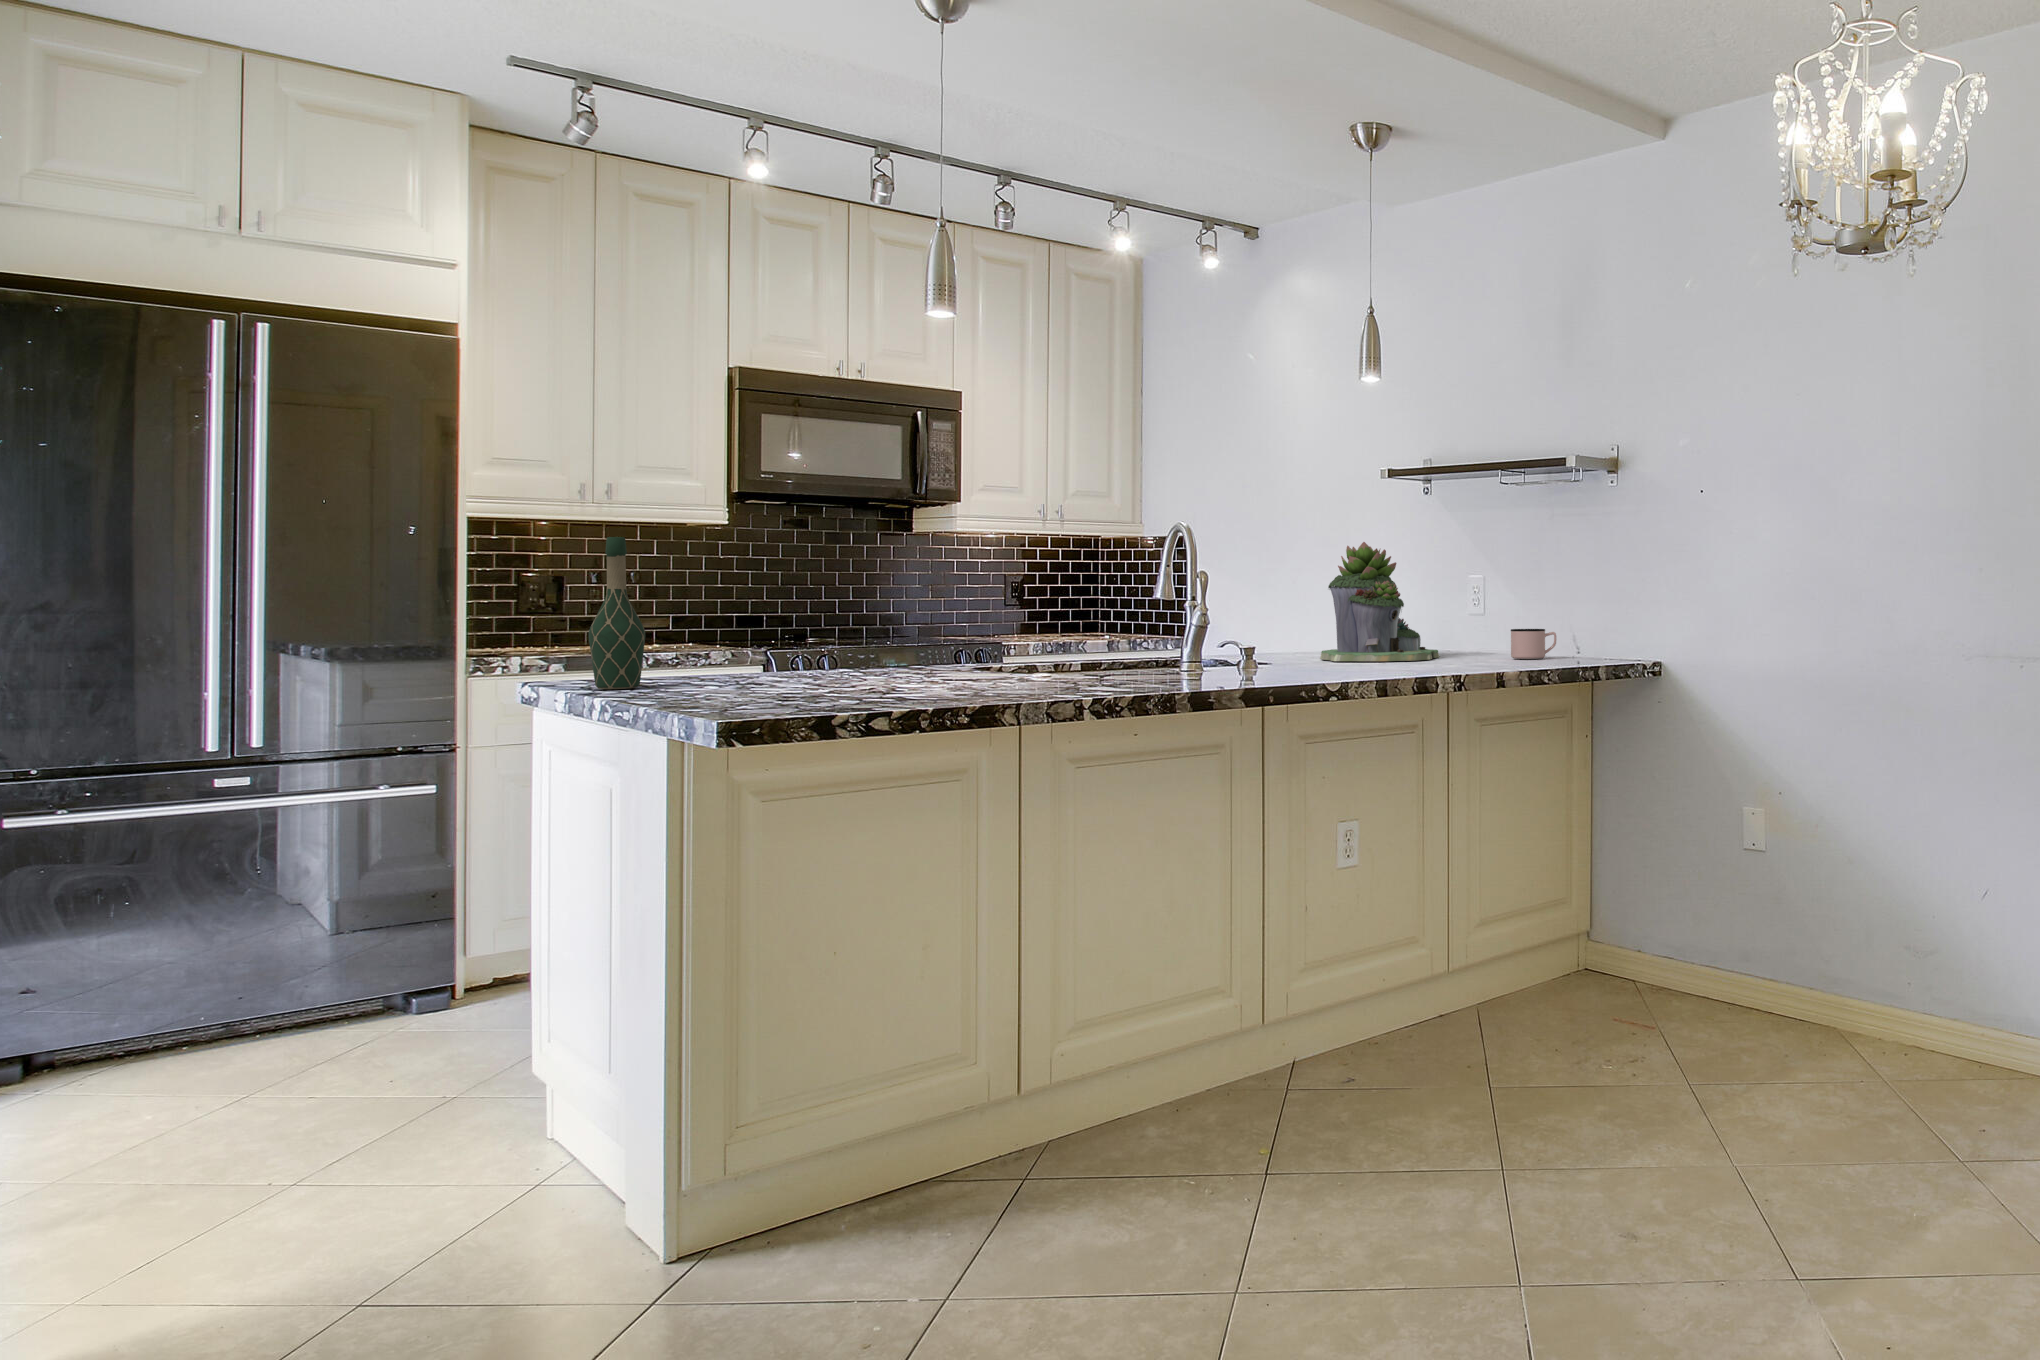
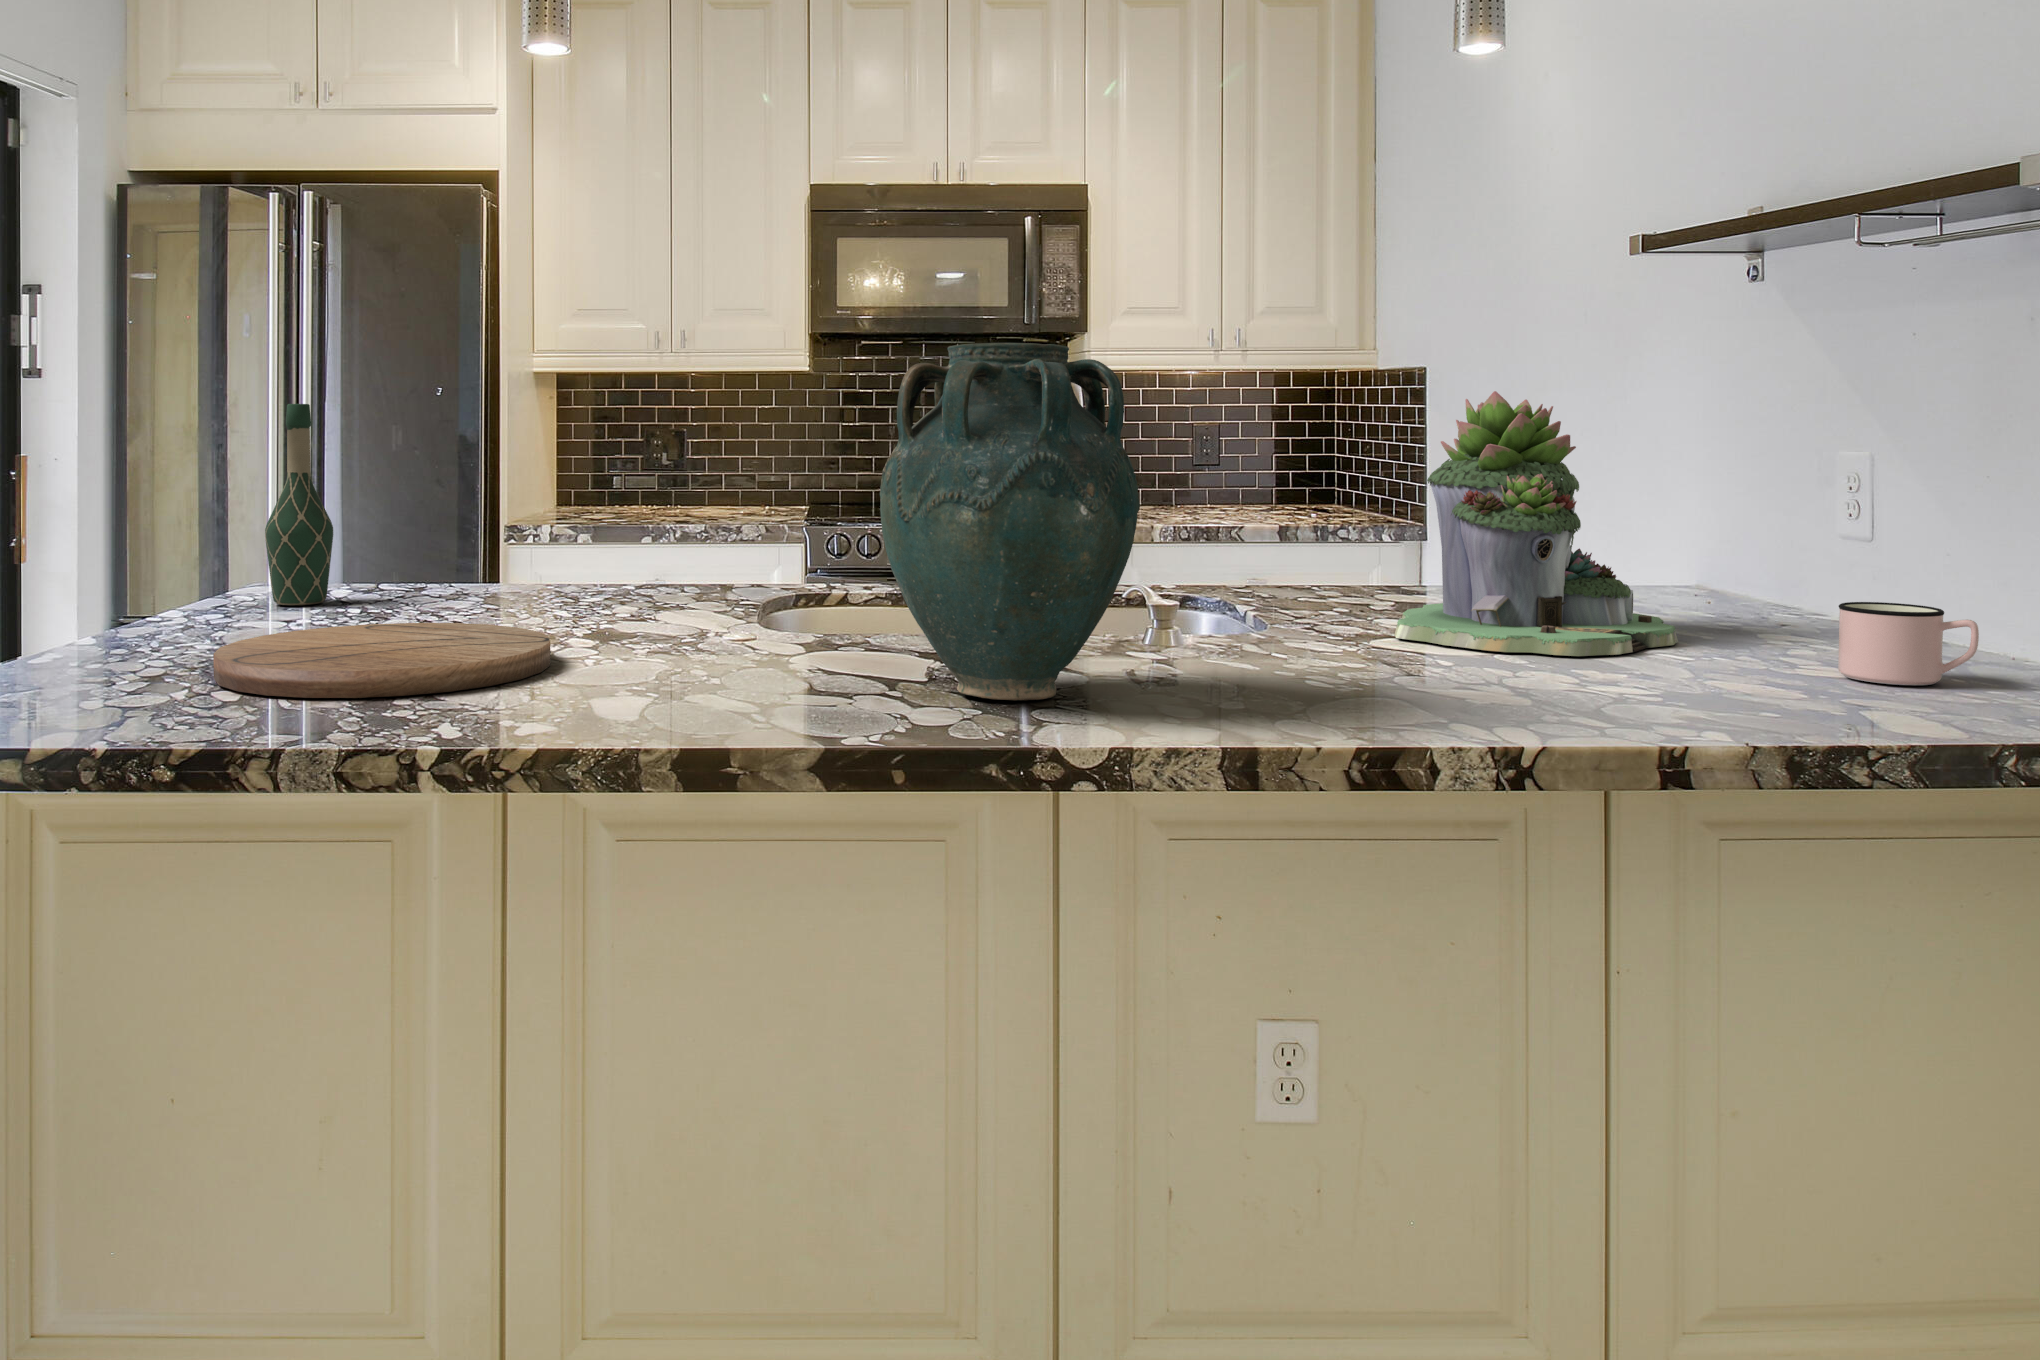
vase: none [1189,511,1310,678] -> present [880,343,1140,701]
cutting board: none [798,673,1003,699] -> present [213,623,550,698]

